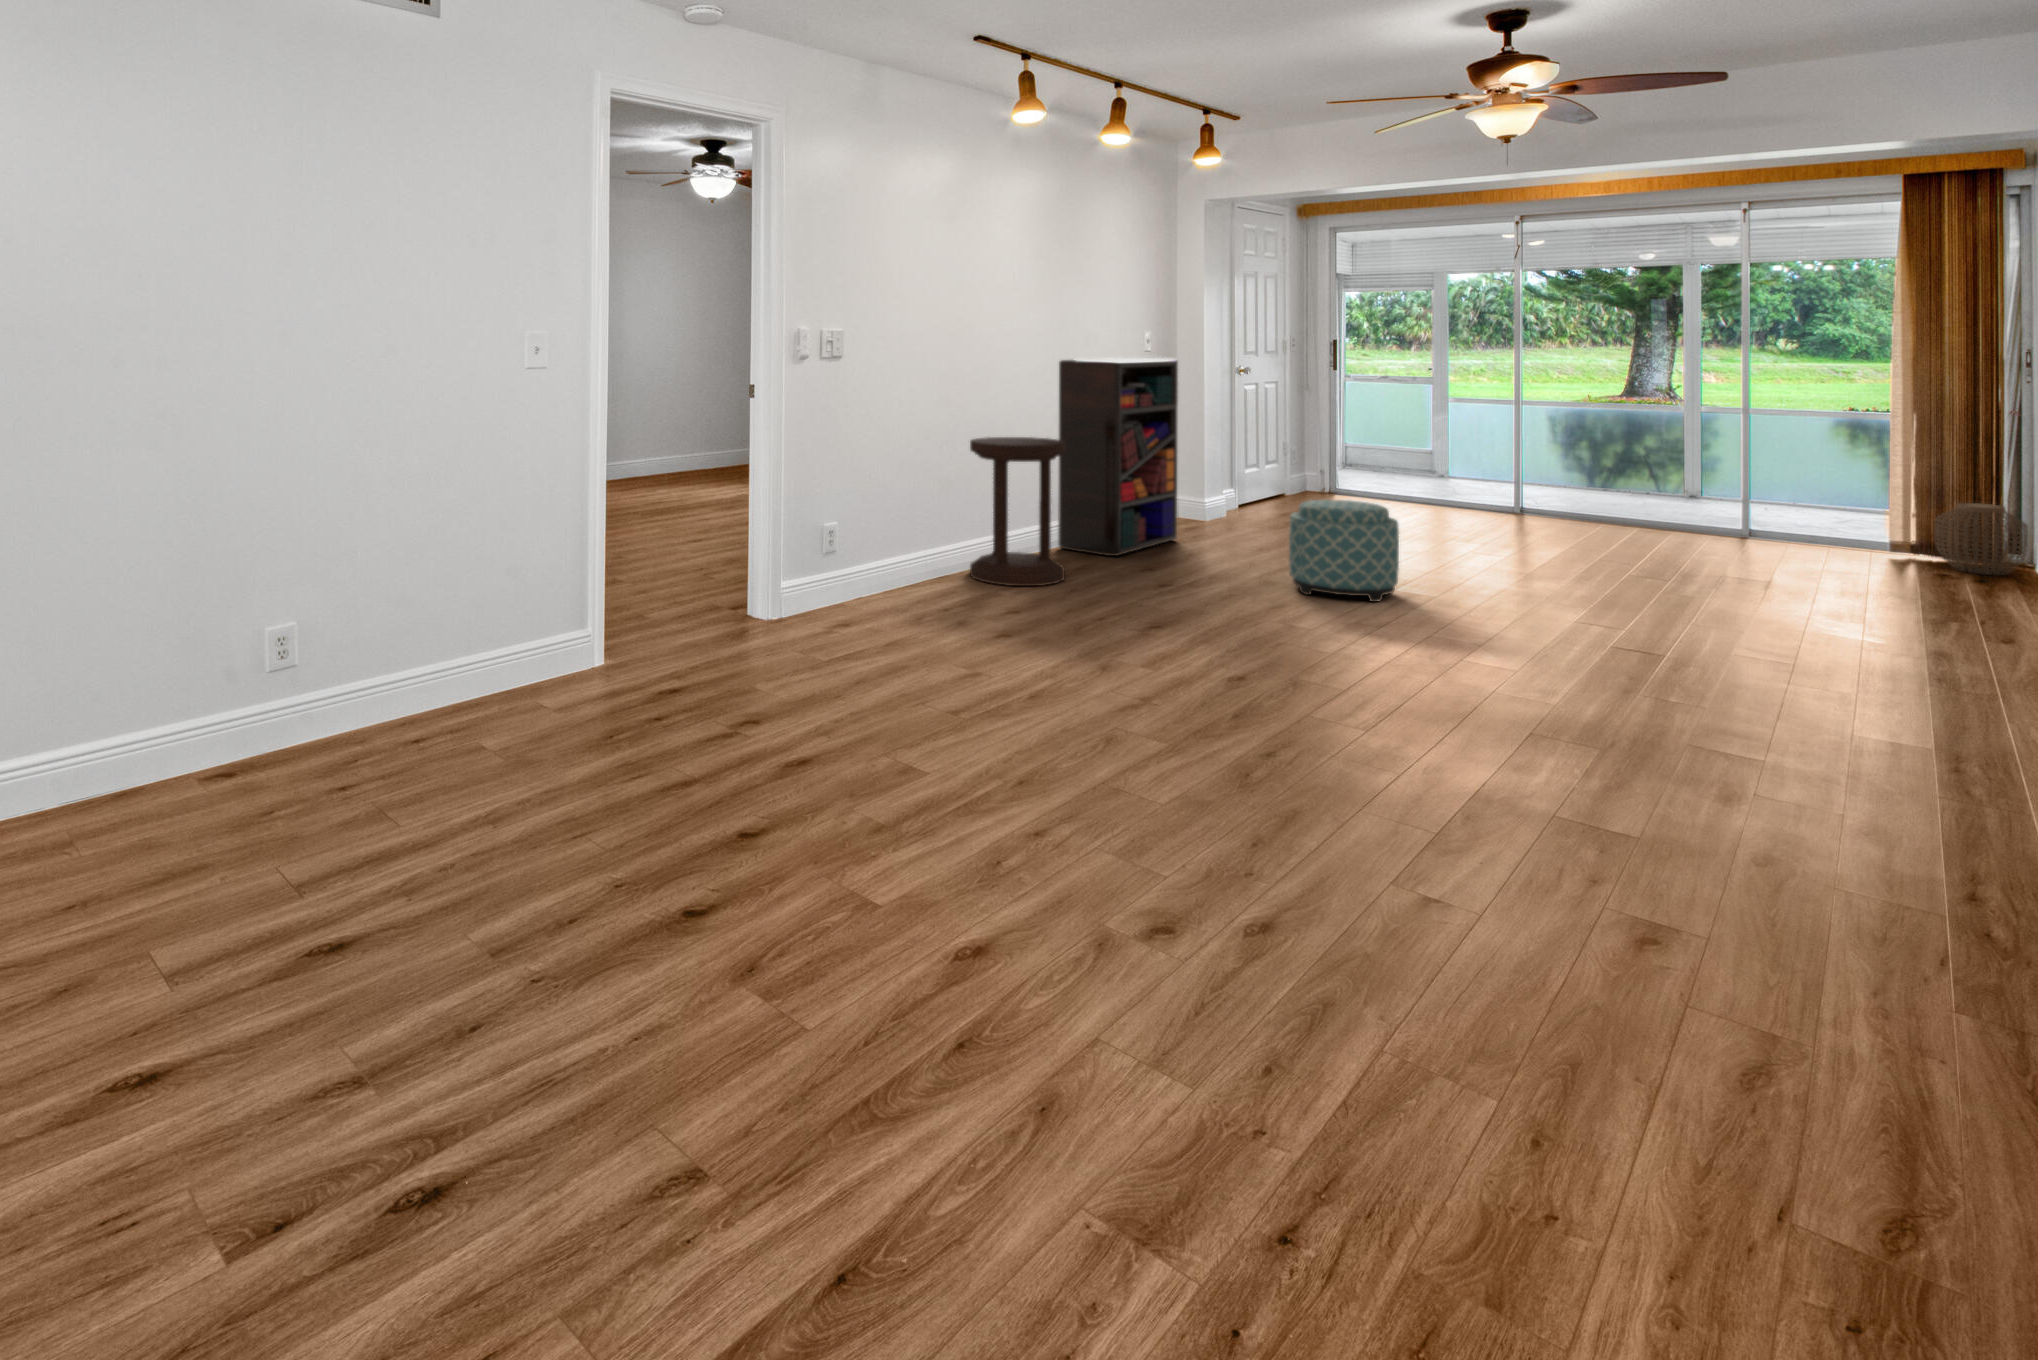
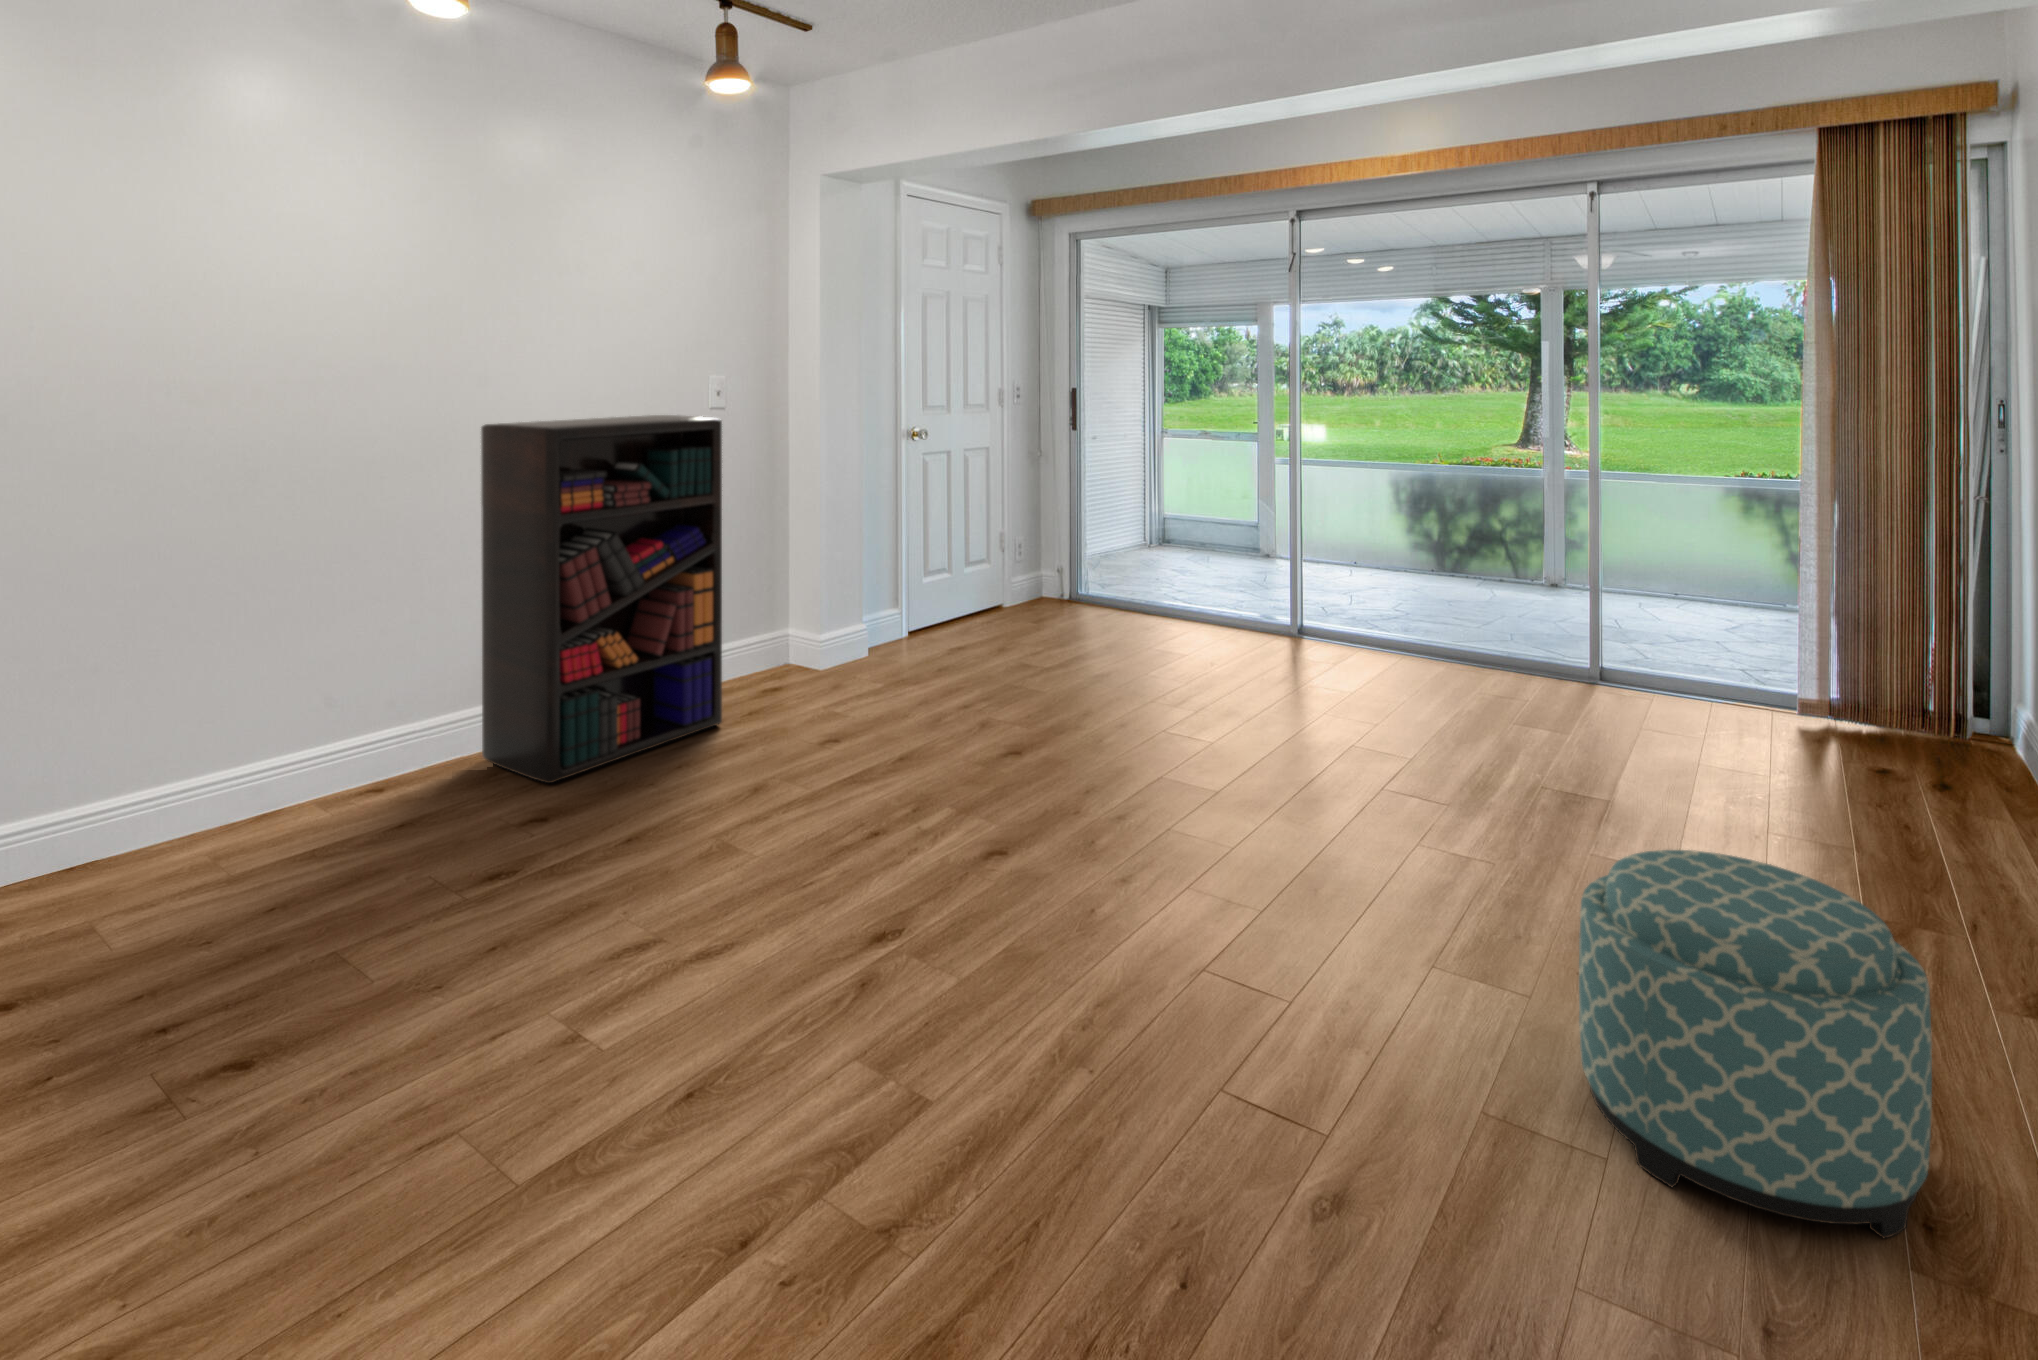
side table: present [970,437,1065,586] -> none [152,579,365,911]
ottoman: present [1289,500,1399,602] -> present [1579,850,1932,1238]
woven basket: present [1935,503,2028,575] -> none [1872,651,2013,776]

